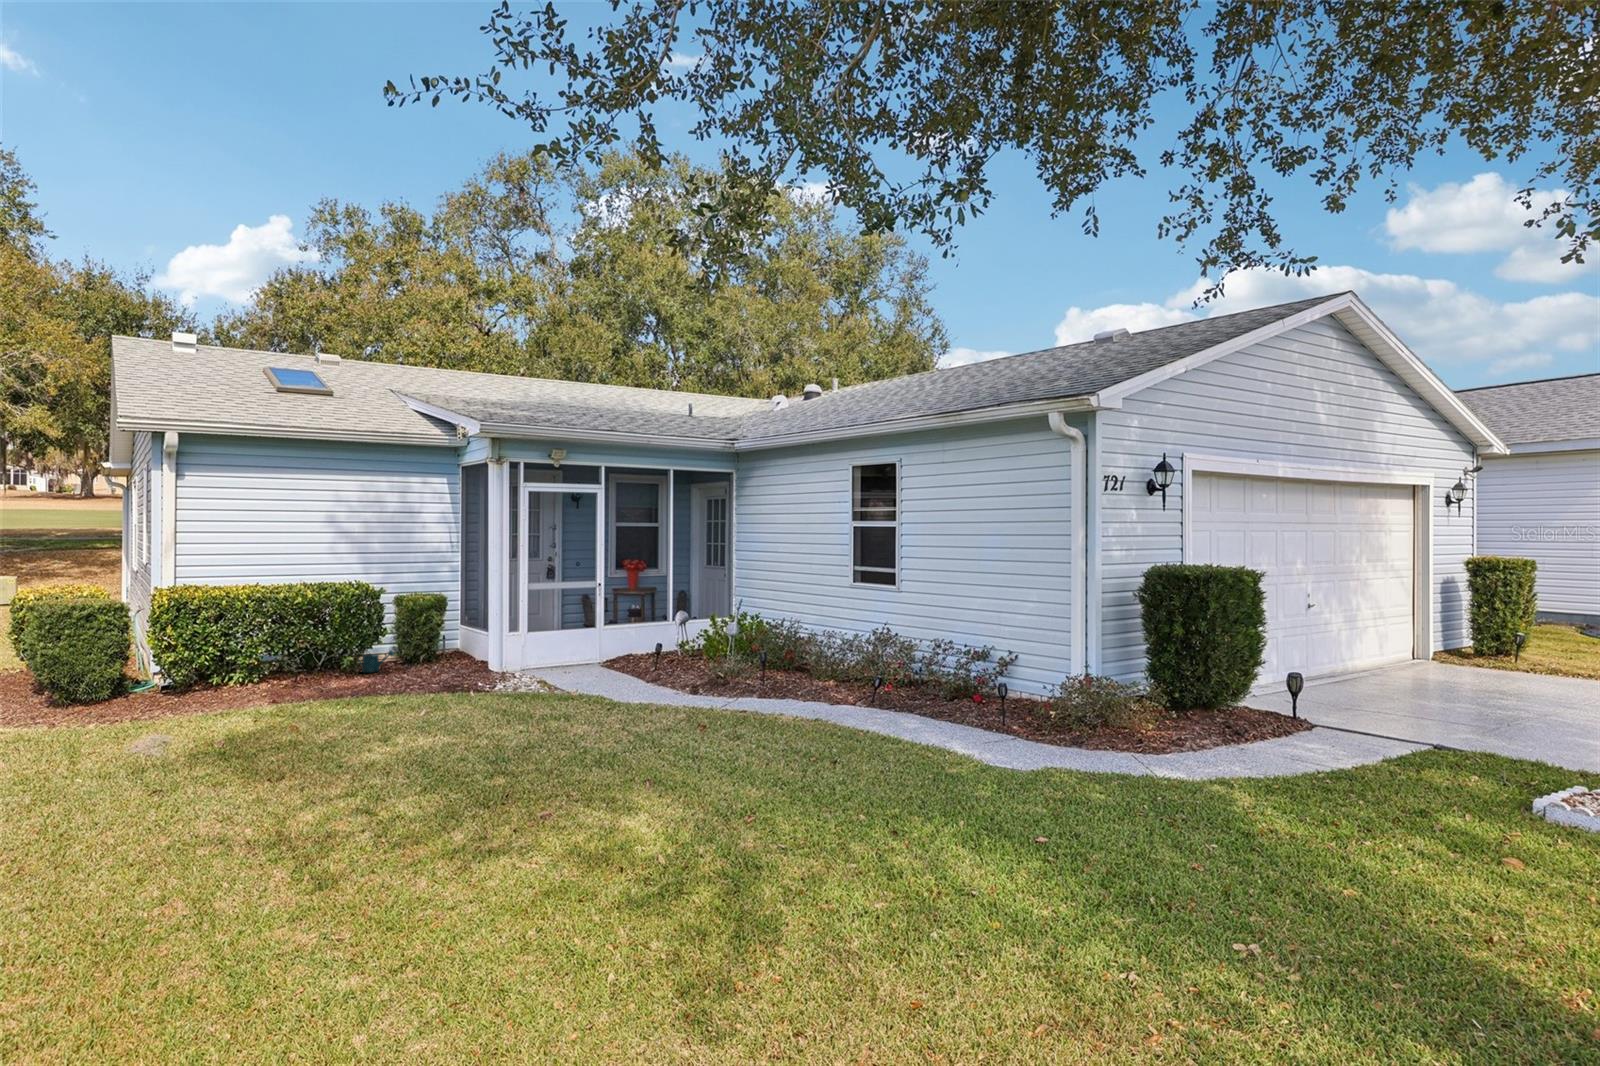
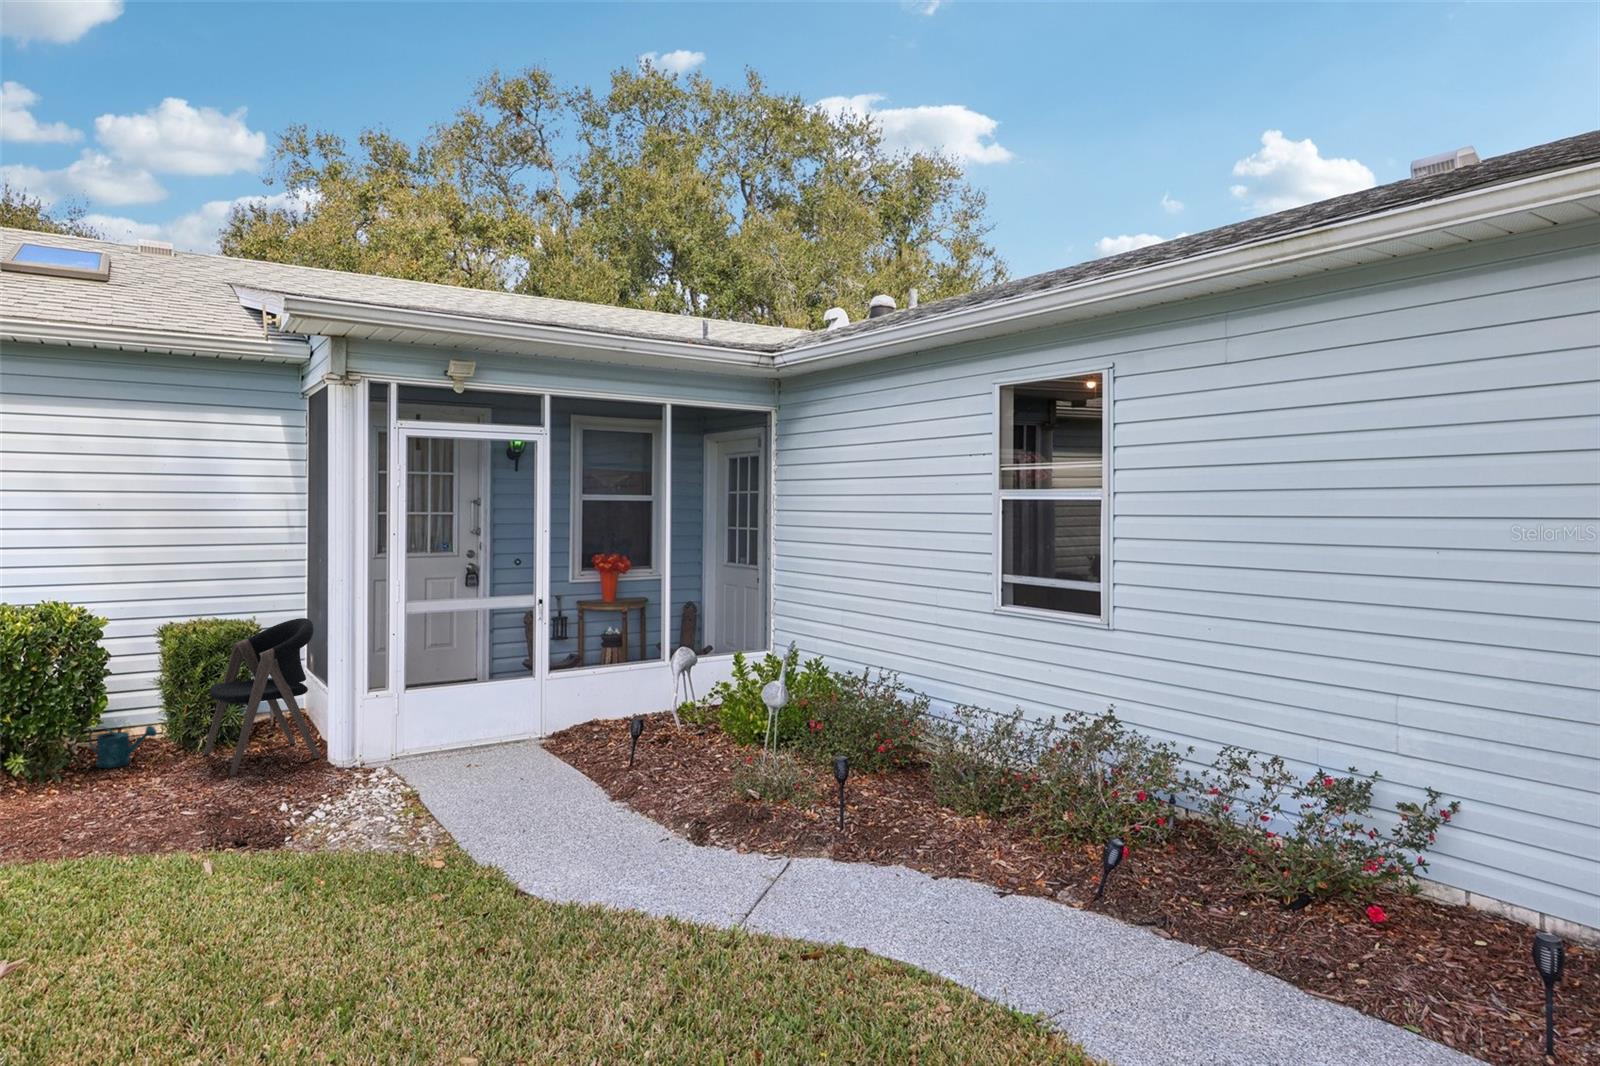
chair: none [416,592,482,675] -> present [204,618,320,775]

